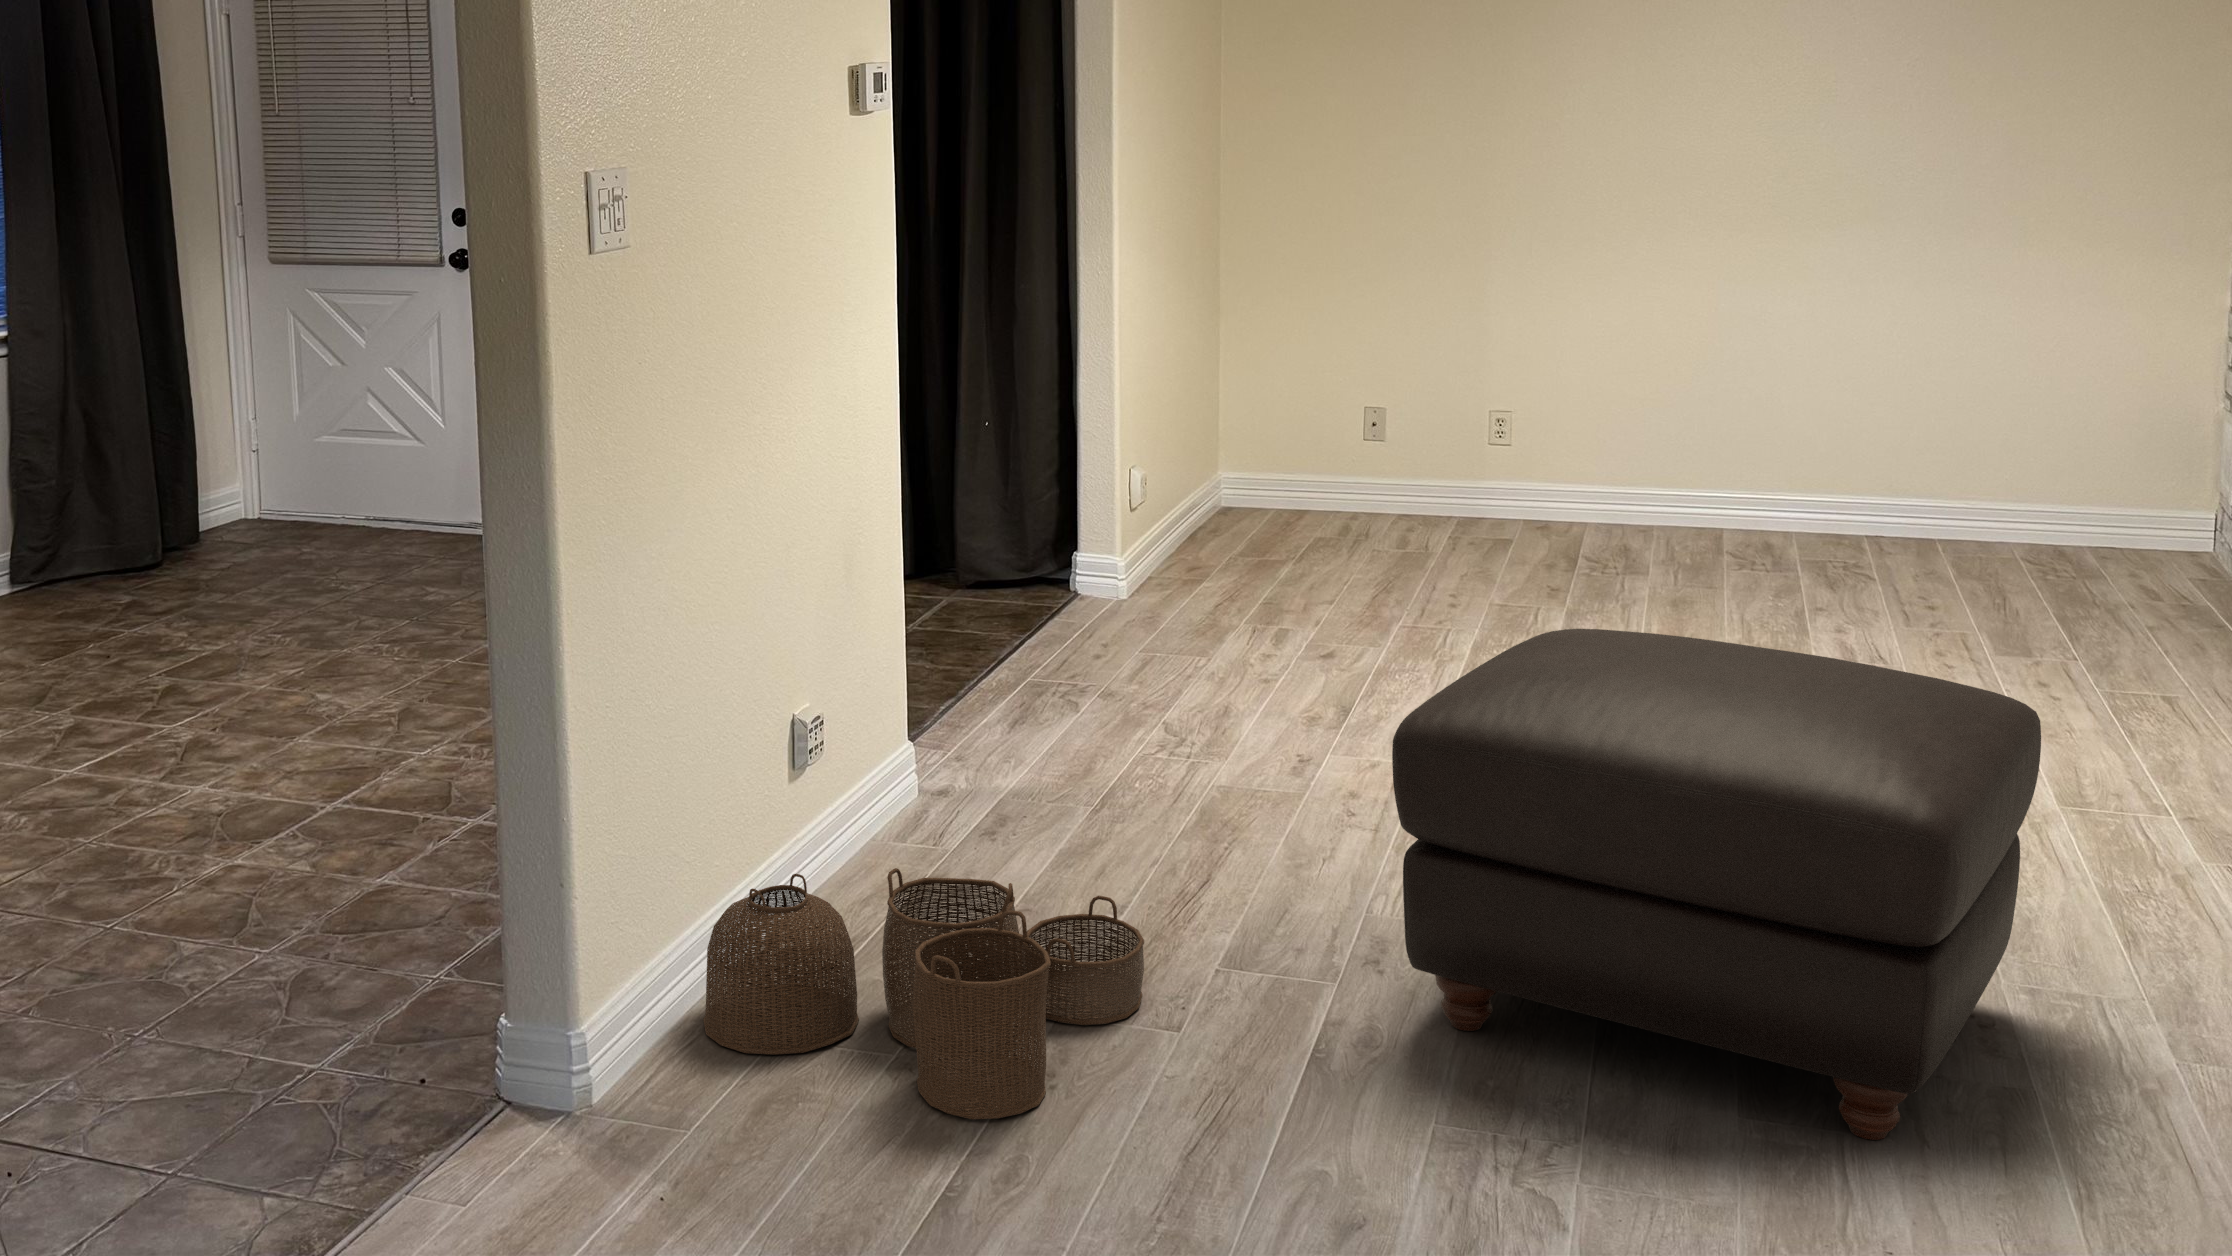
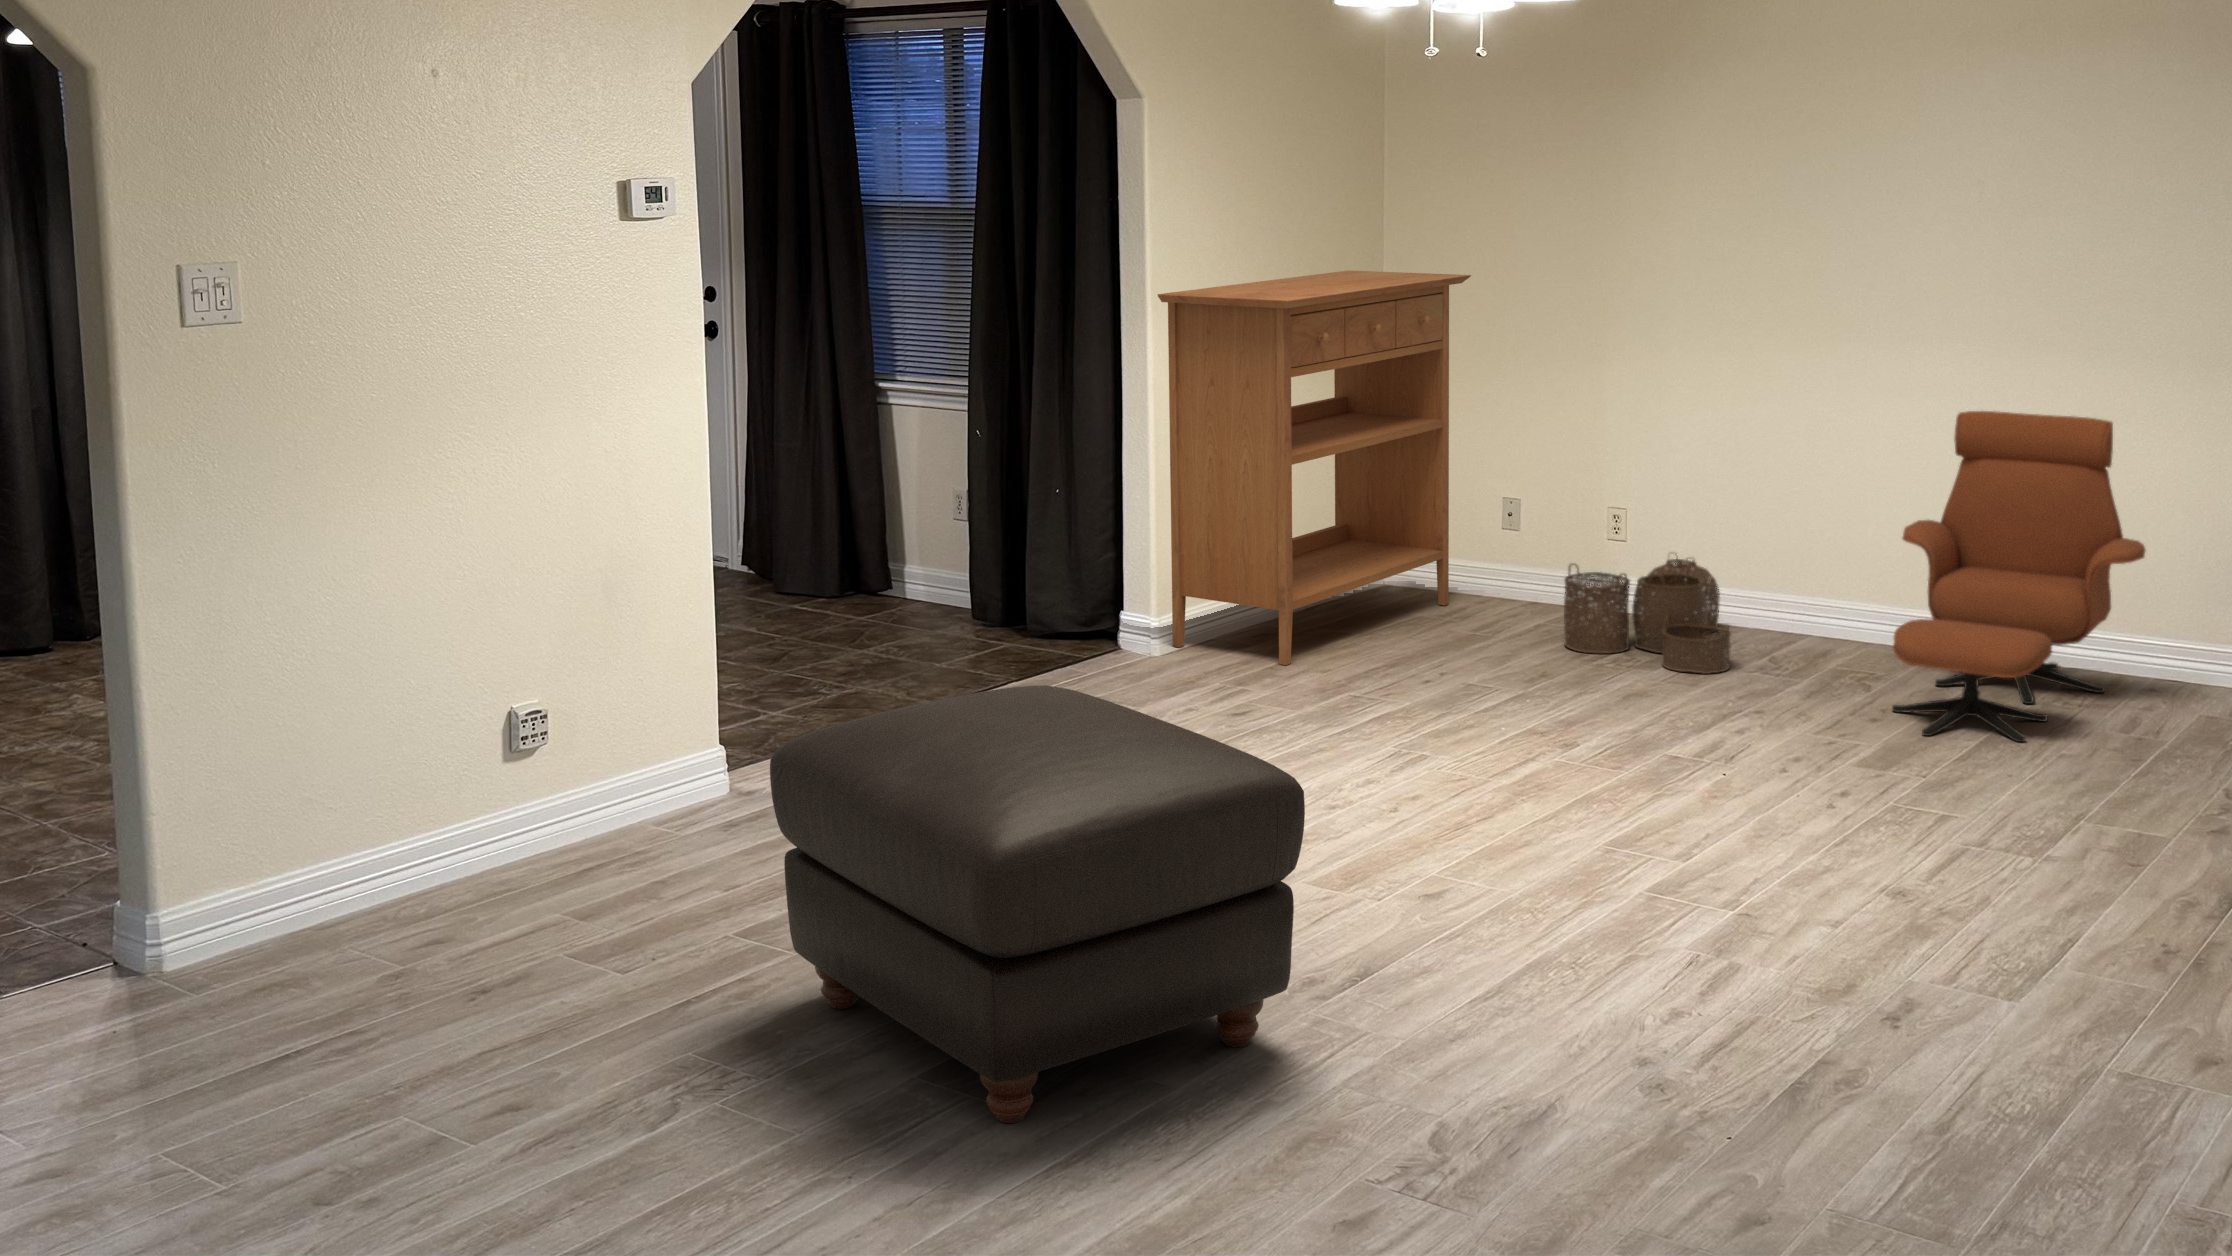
console table: none [1138,178,1370,599] -> present [1158,270,1471,665]
lounge chair: none [1872,295,2125,617] -> present [1892,411,2145,742]
woven basket: present [703,868,1144,1119] -> present [1564,558,1731,674]

